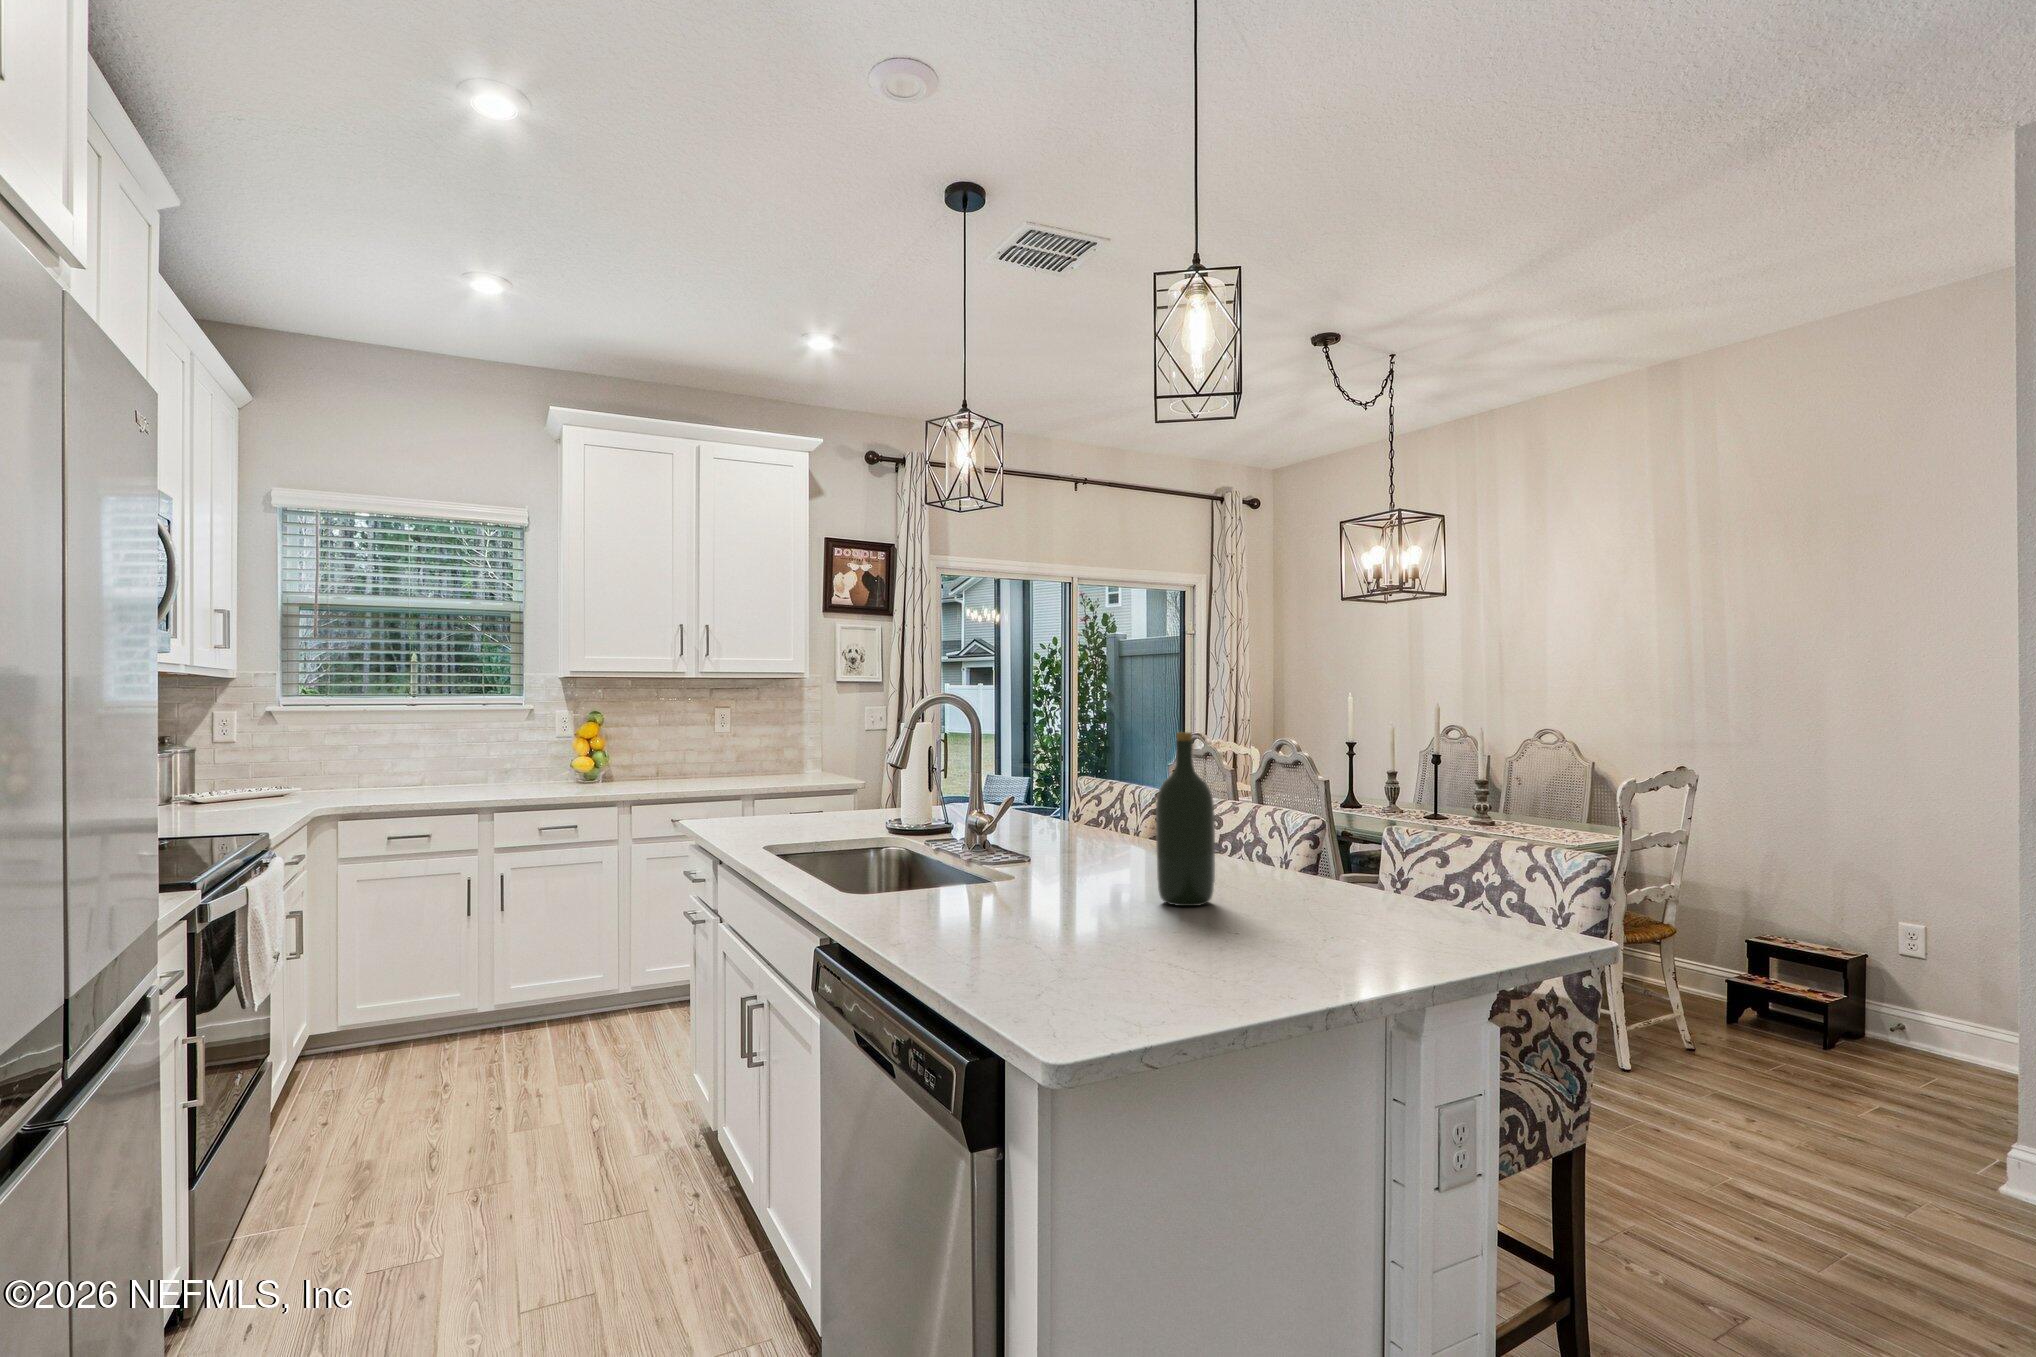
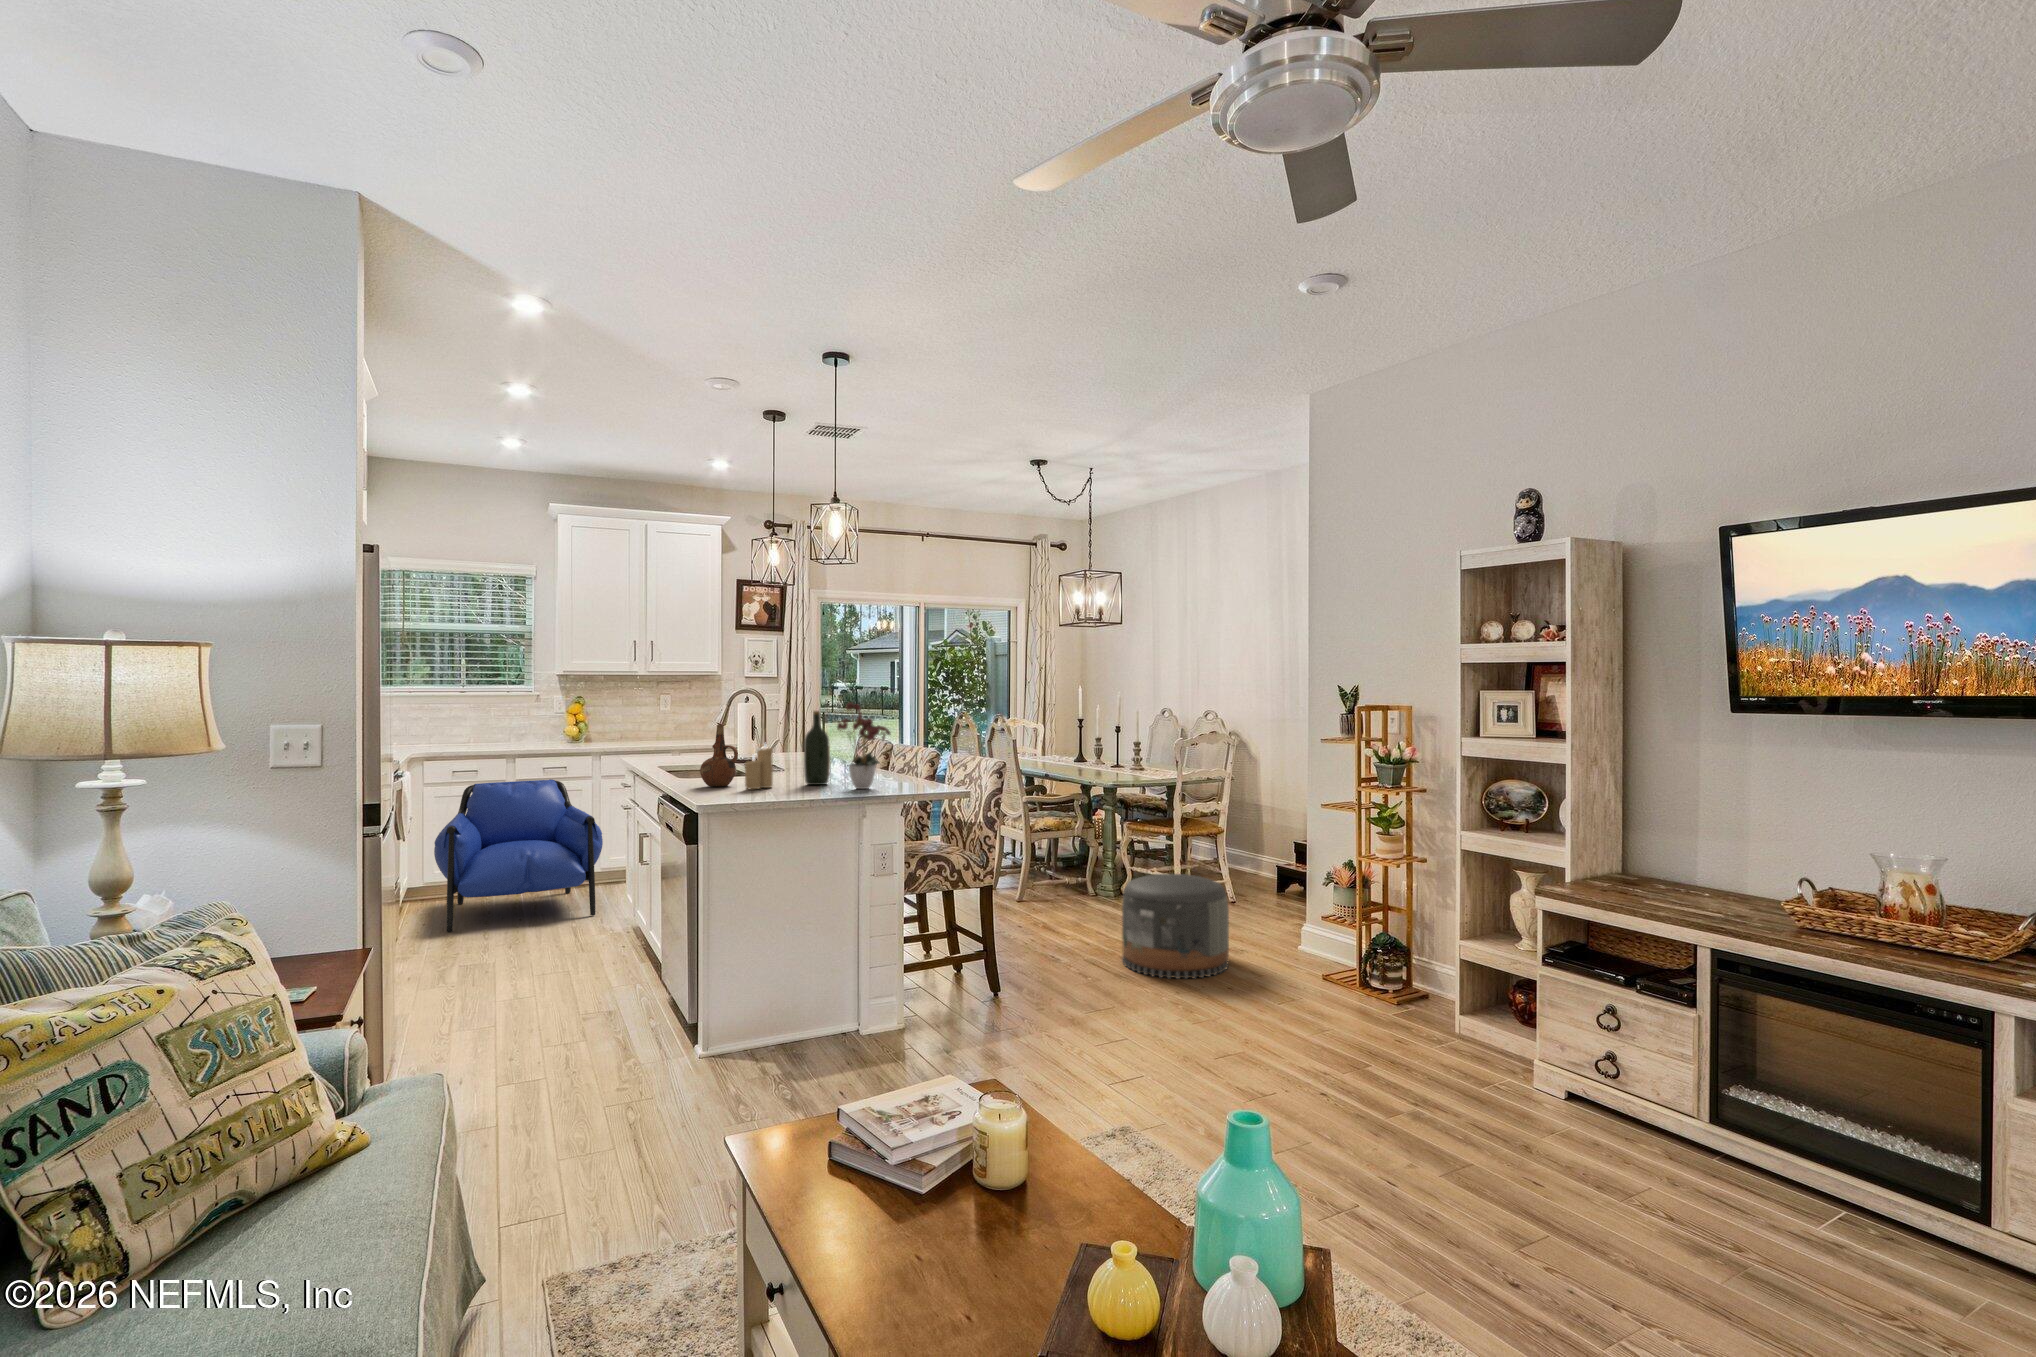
flower arrangement: none [1269,702,1427,926] -> present [837,703,891,789]
ceramic pitcher: none [918,765,1001,910] -> present [700,725,738,786]
candle: none [1044,808,1100,924] -> present [745,744,773,789]
armchair: none [347,847,639,1135] -> present [434,779,603,932]
pouf: none [1663,1040,1923,1285] -> present [1122,874,1229,979]

